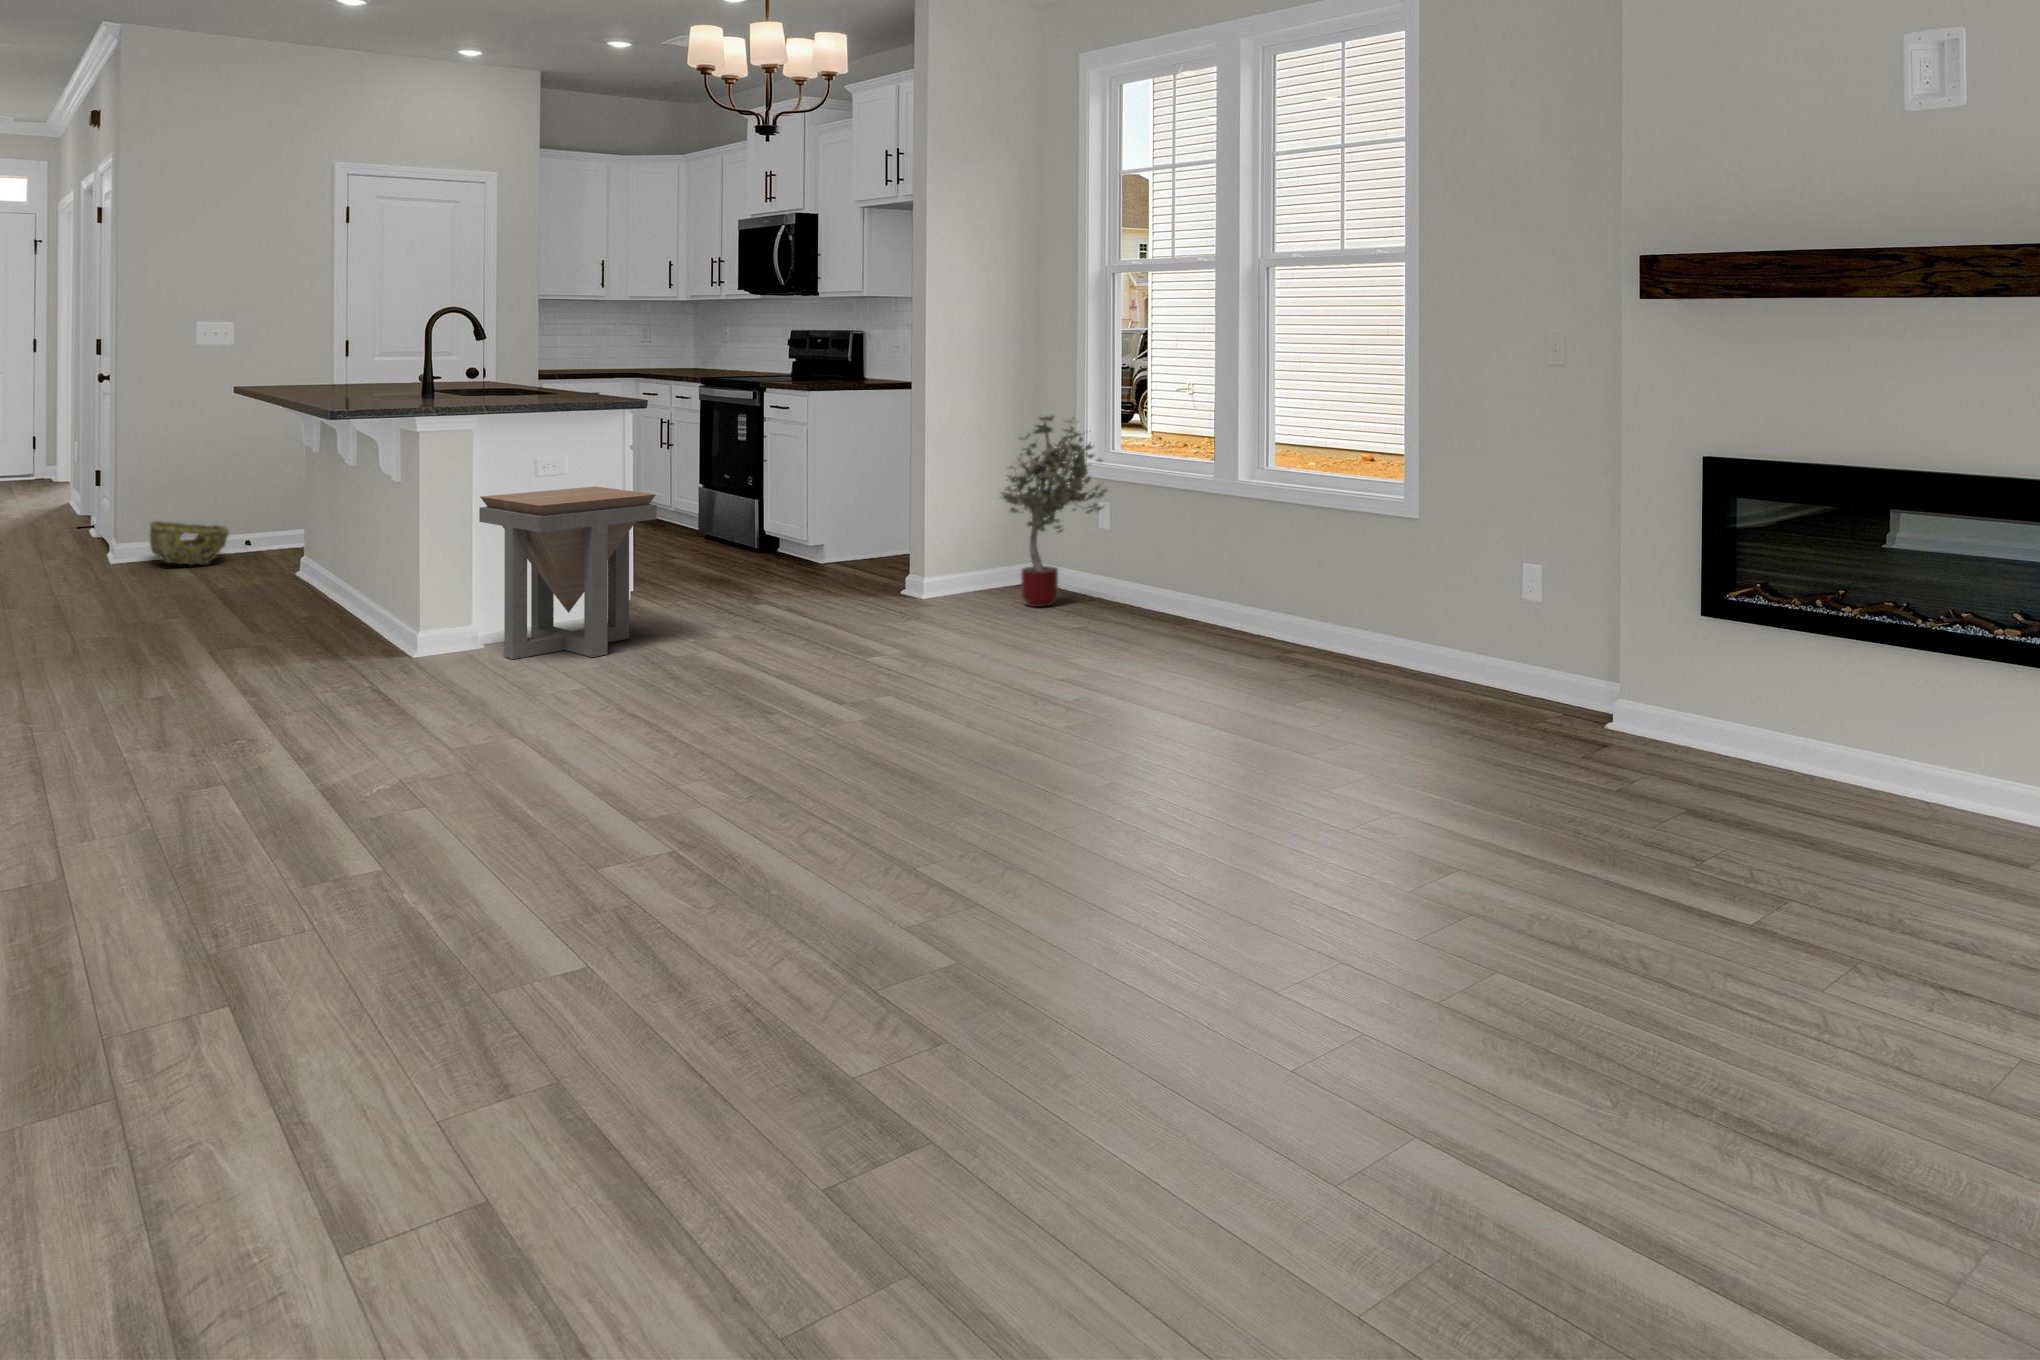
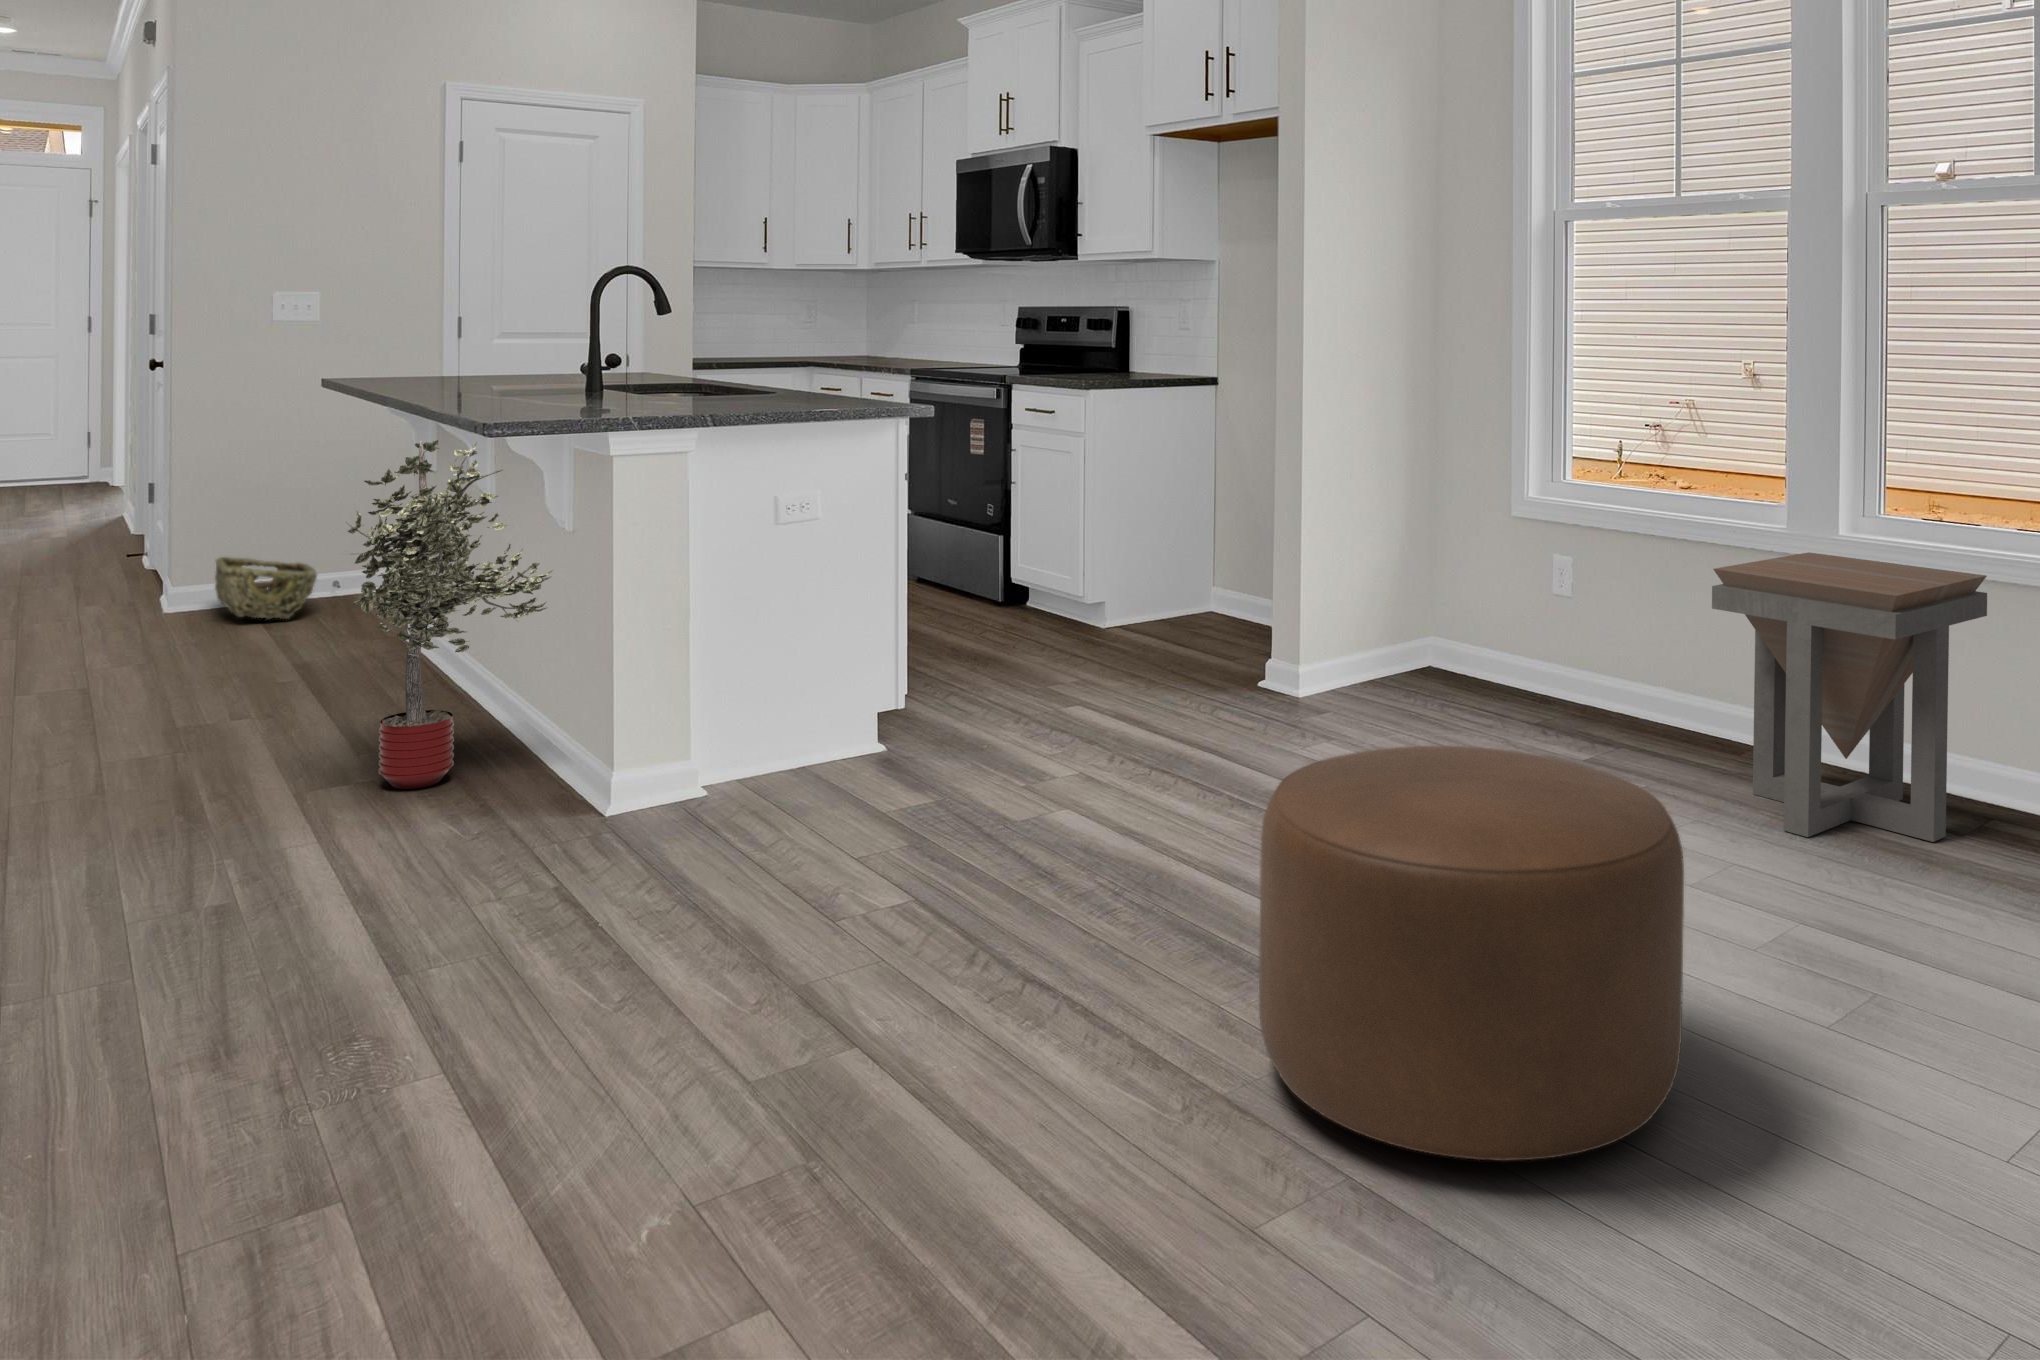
potted tree: present [1001,416,1107,607] -> present [346,440,553,789]
side table: present [479,486,657,659] -> present [1712,552,1987,842]
ottoman: none [725,577,947,757] -> present [1259,746,1684,1161]

